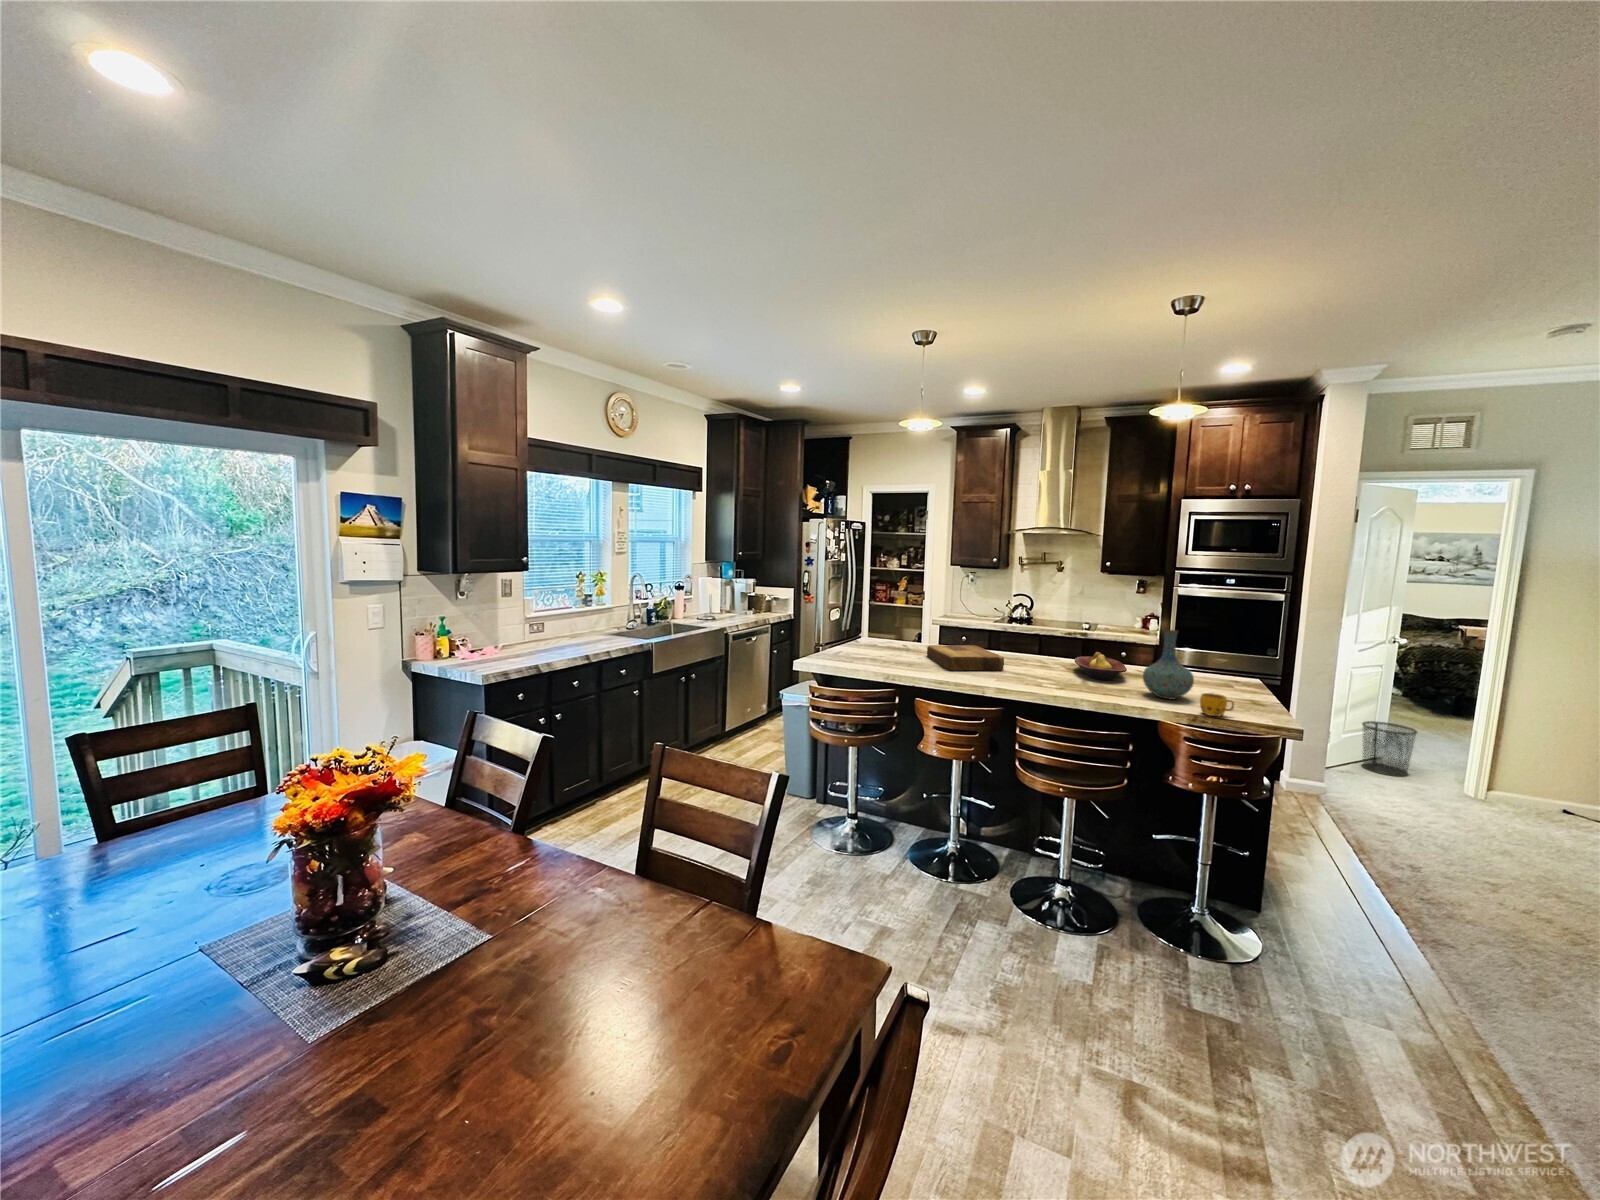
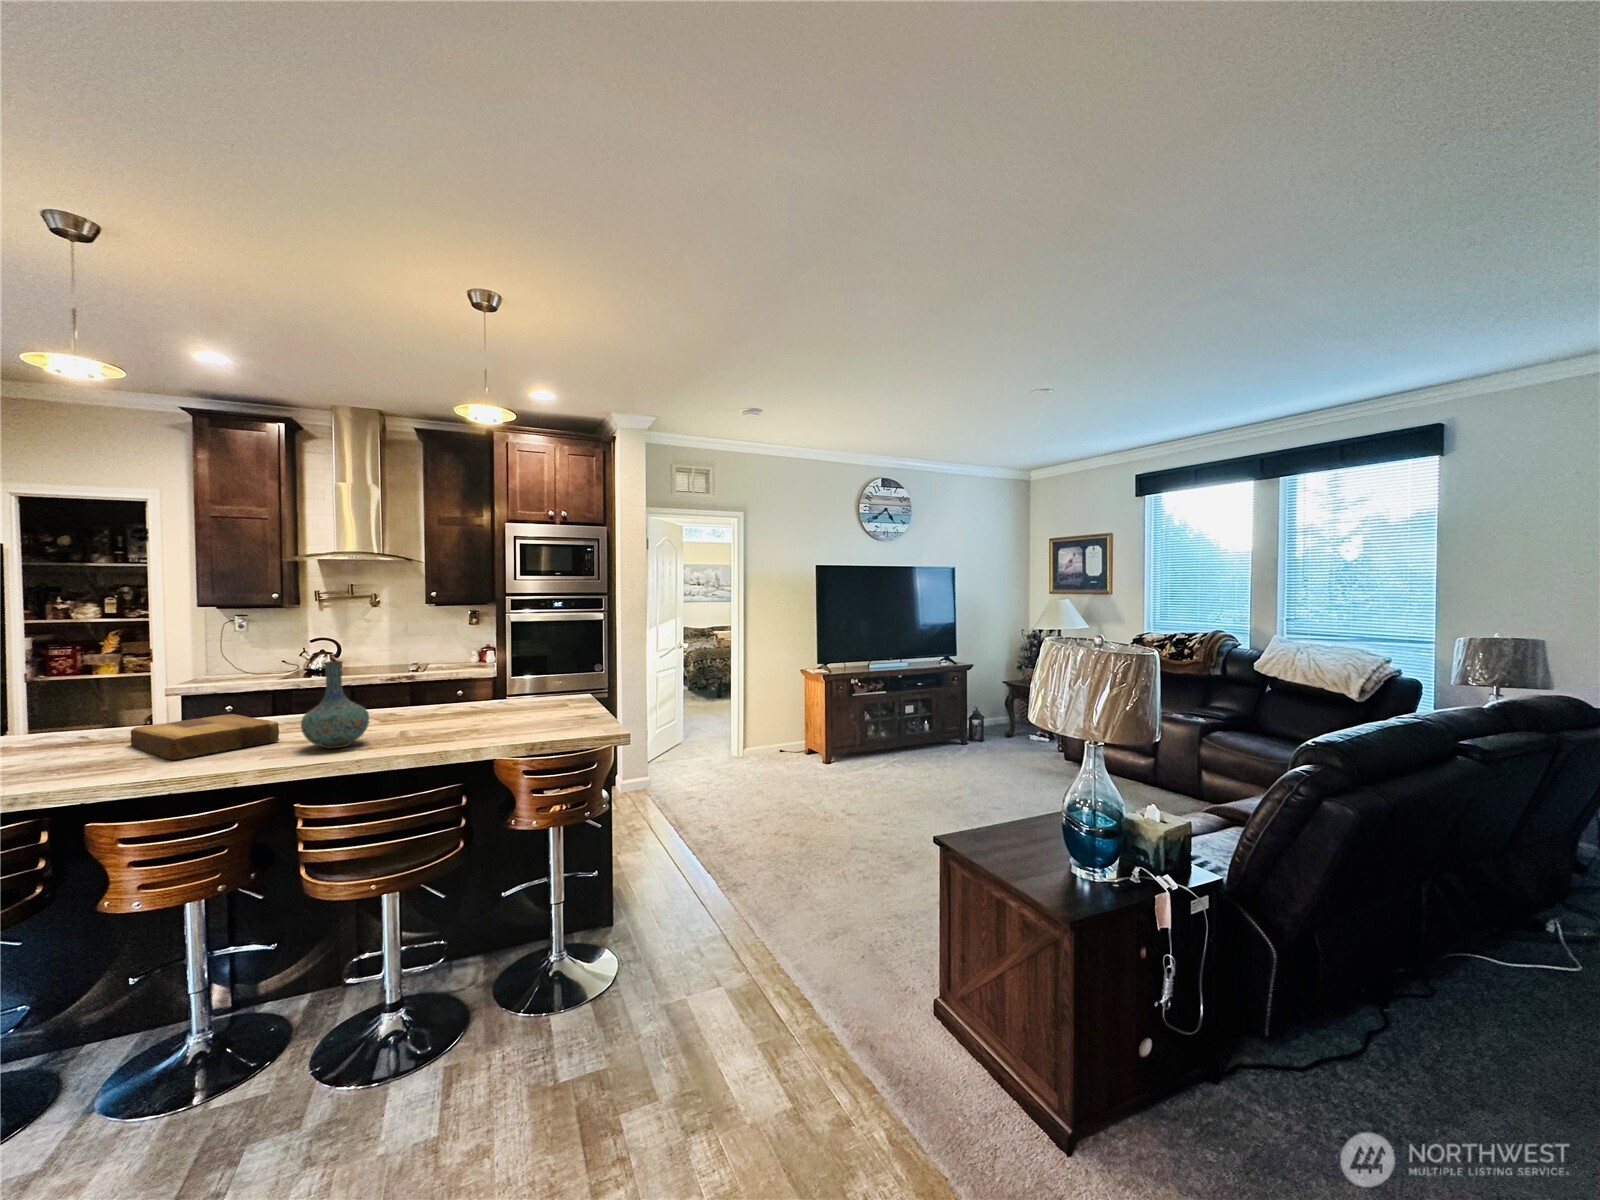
vase: present [1143,630,1194,699] -> present [301,661,369,748]
fruit bowl: present [1075,652,1127,680] -> none [389,693,456,726]
mug: present [1200,693,1234,716] -> none [536,715,569,740]
trash can: present [1362,721,1417,776] -> none [668,714,703,757]

